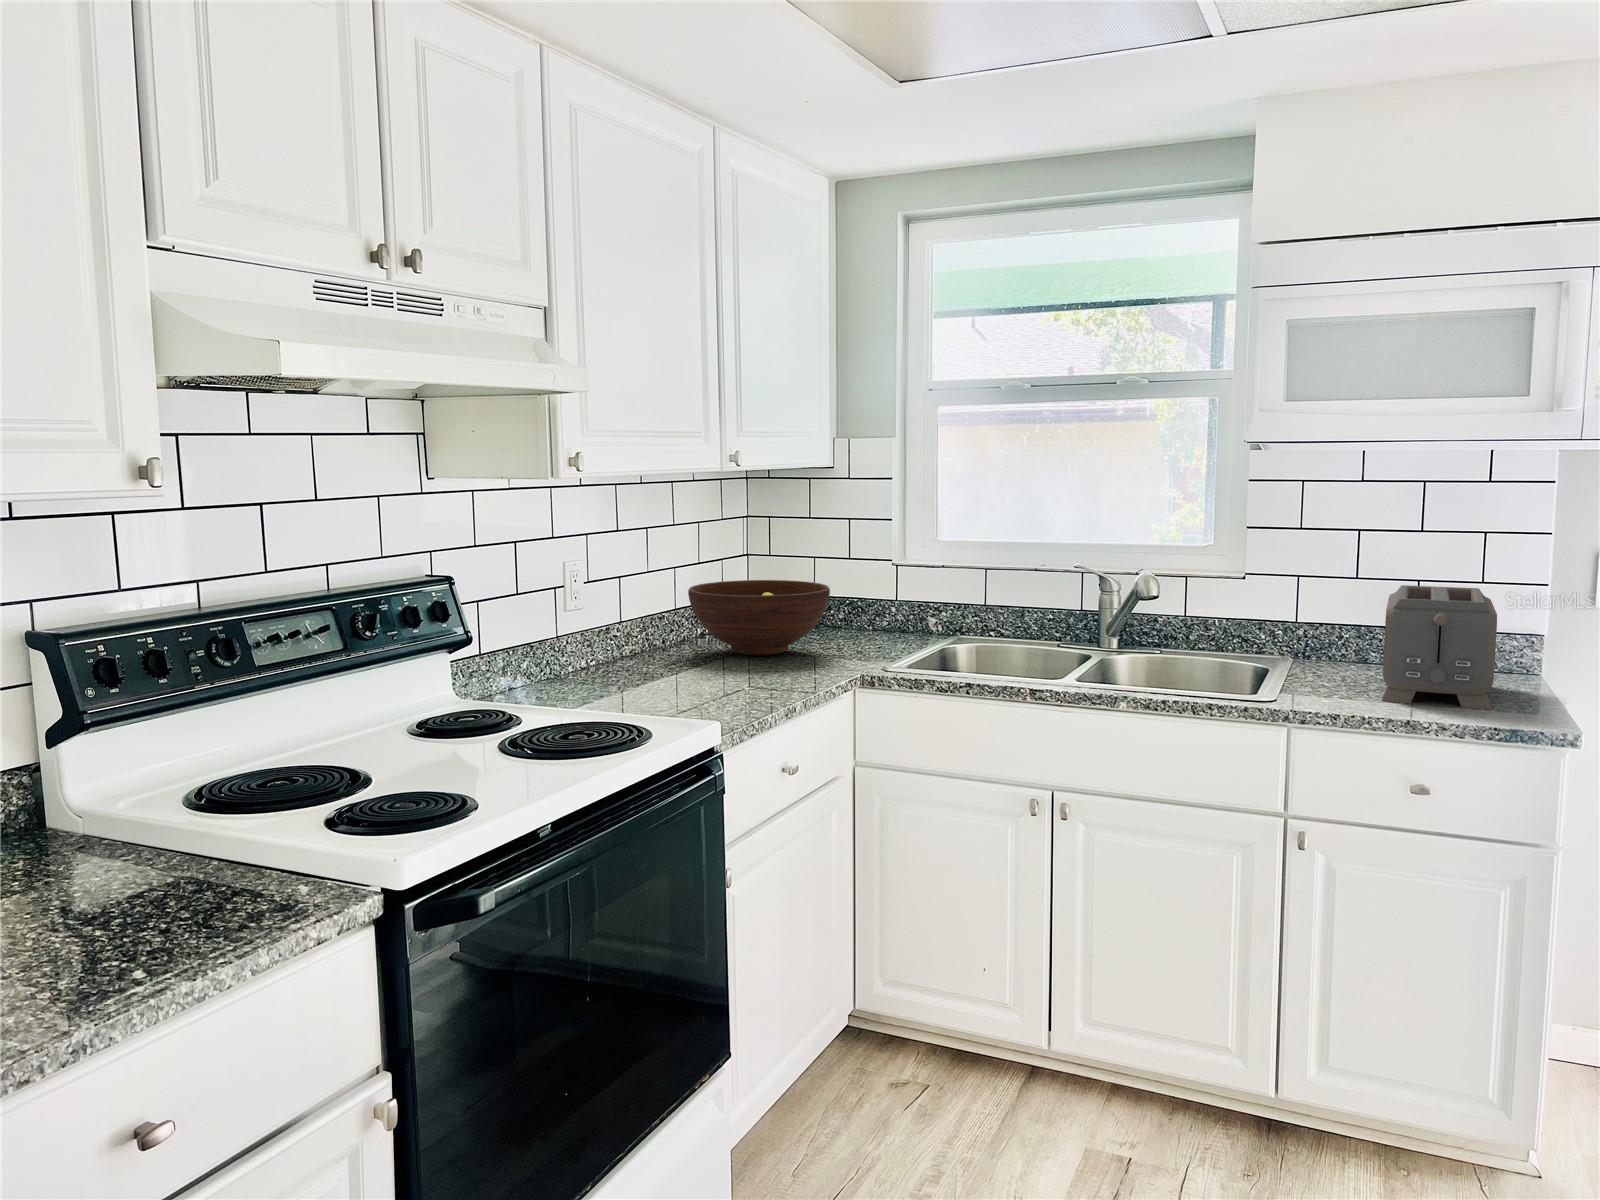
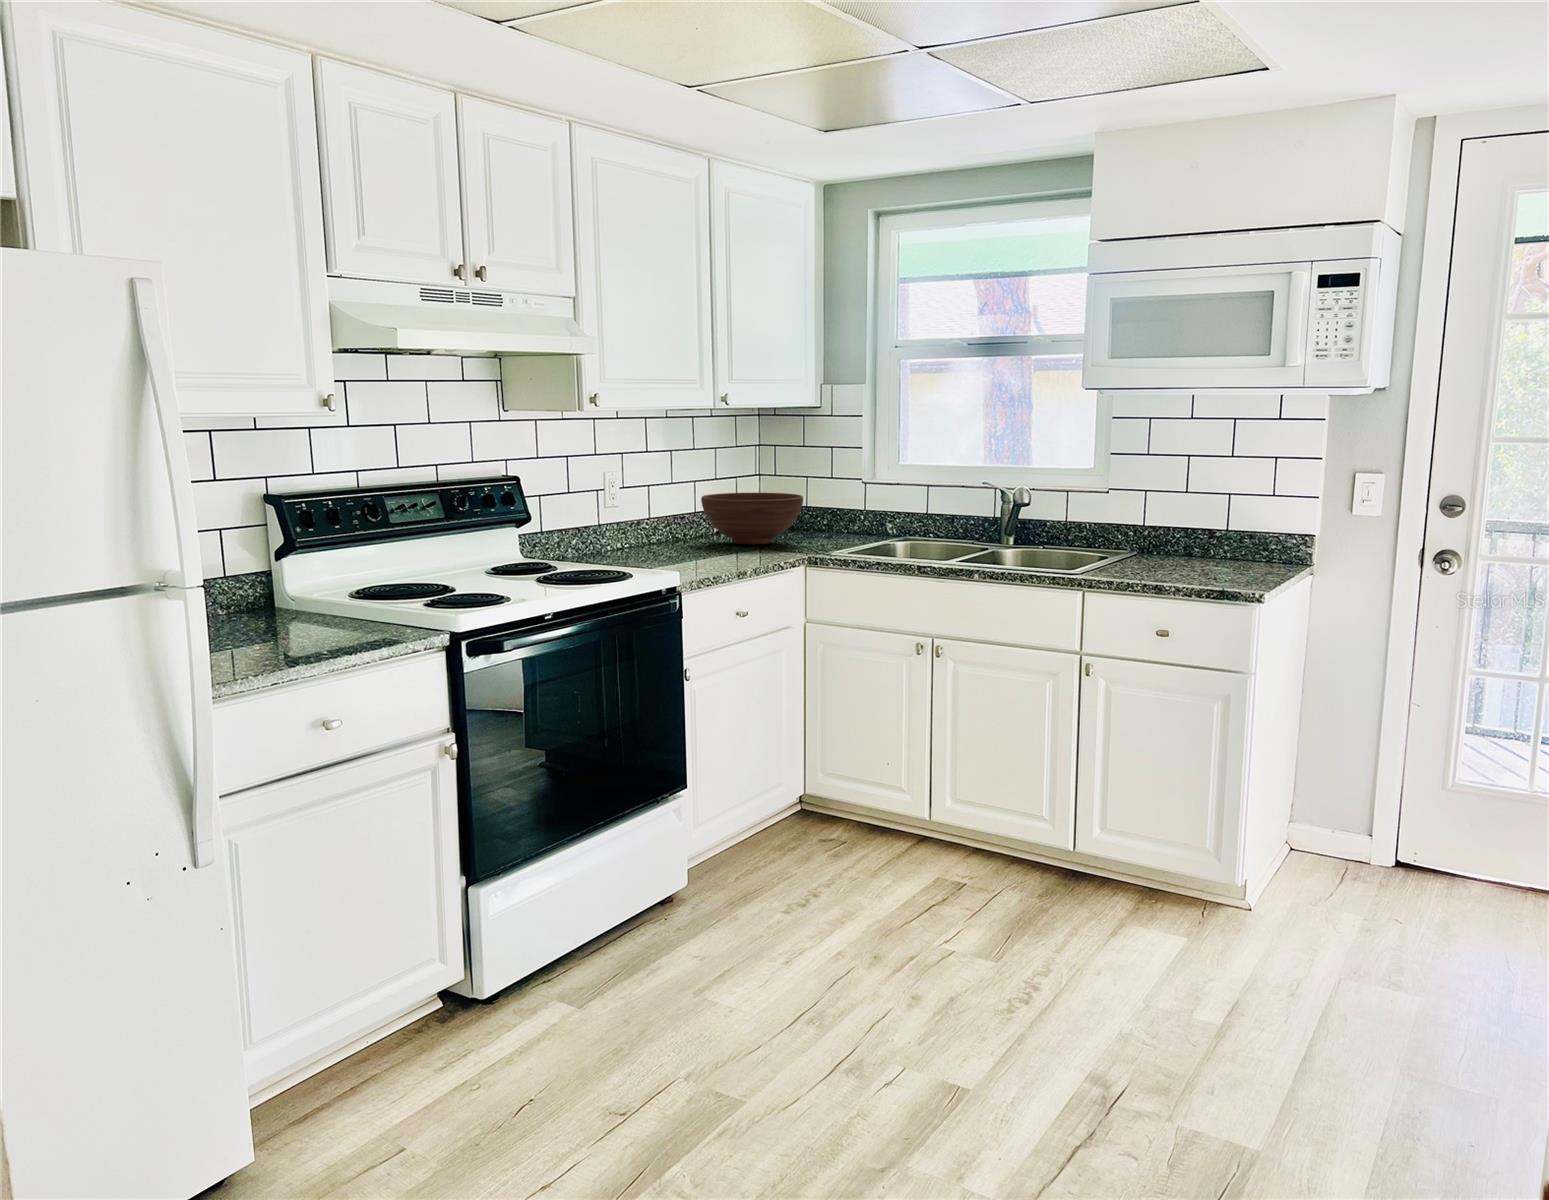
toaster: present [1382,585,1497,710] -> none [1160,496,1262,581]

